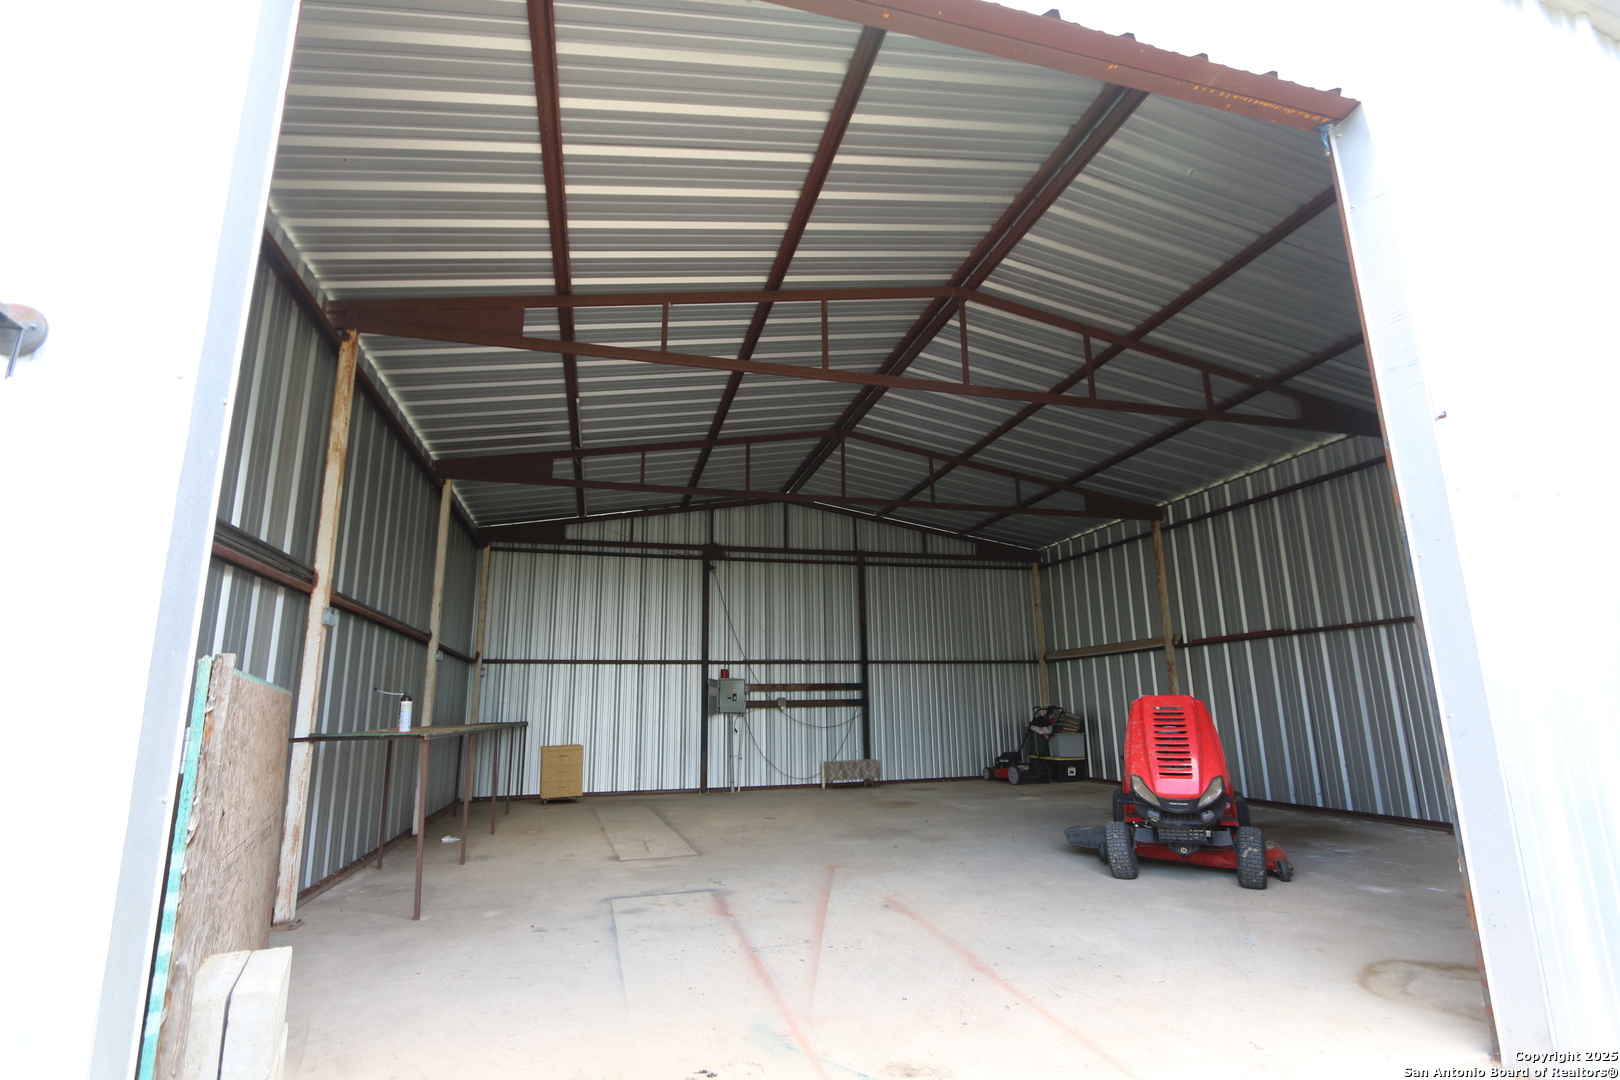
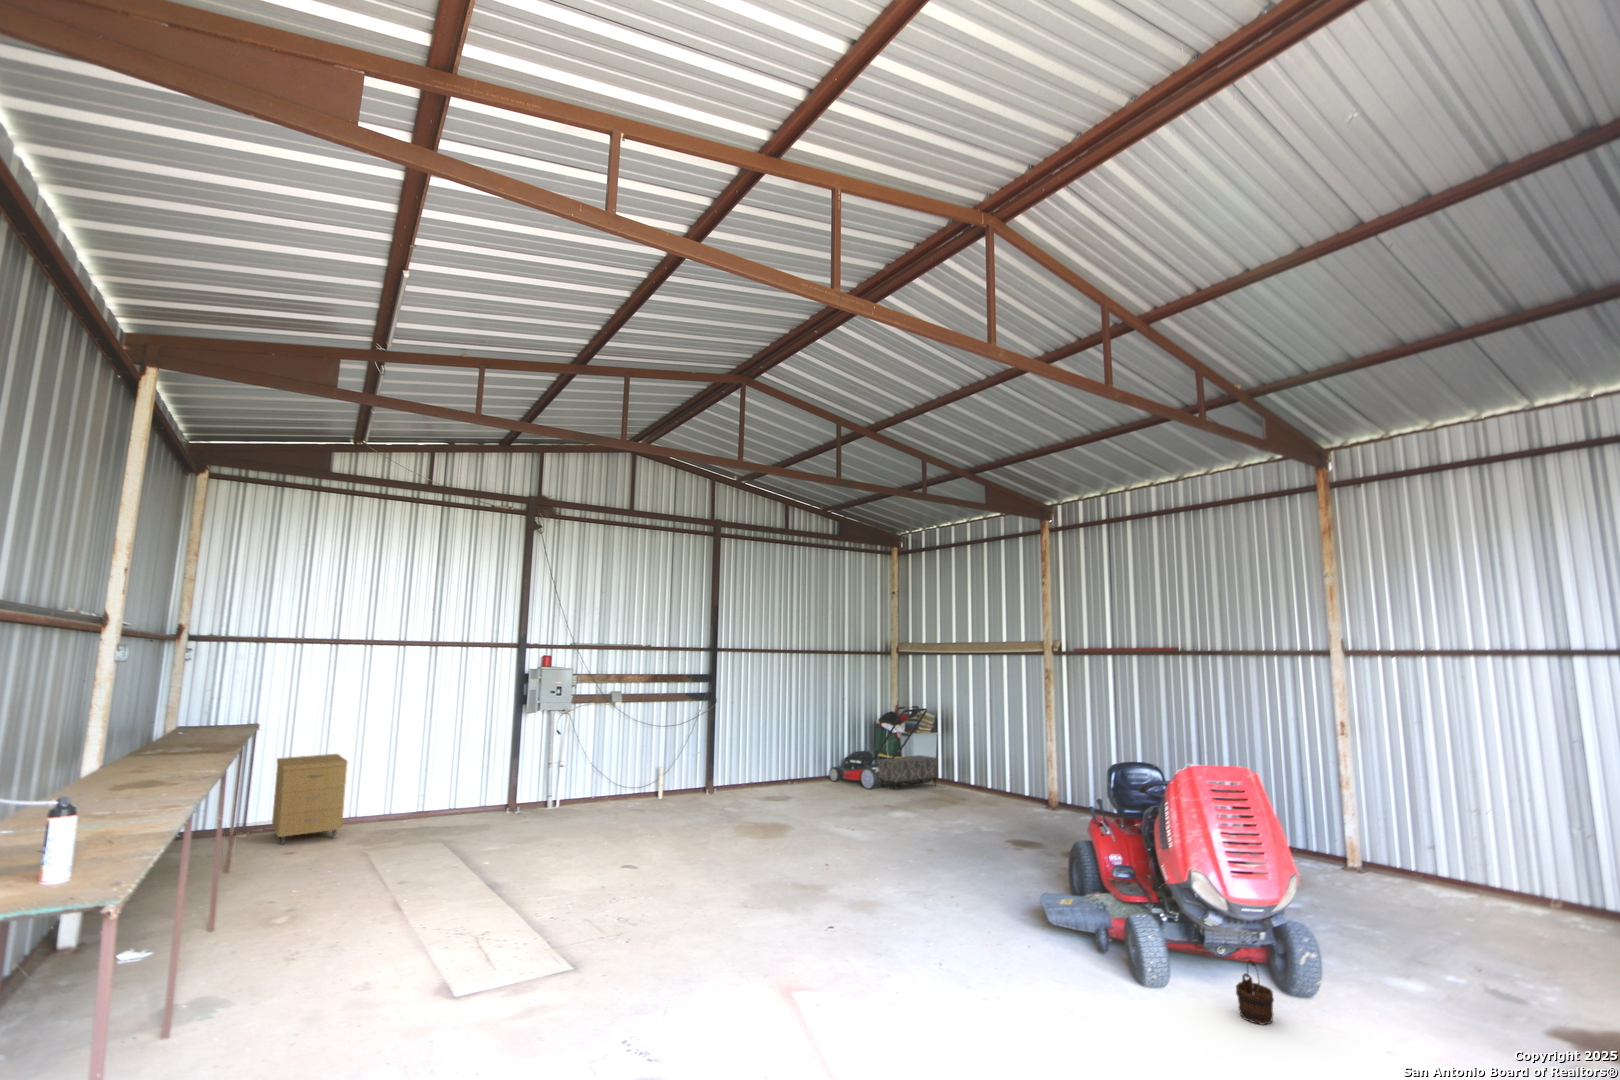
bench: present [824,759,881,788] -> present [878,755,938,790]
wooden bucket: none [1166,838,1196,886] -> present [1236,959,1274,1025]

